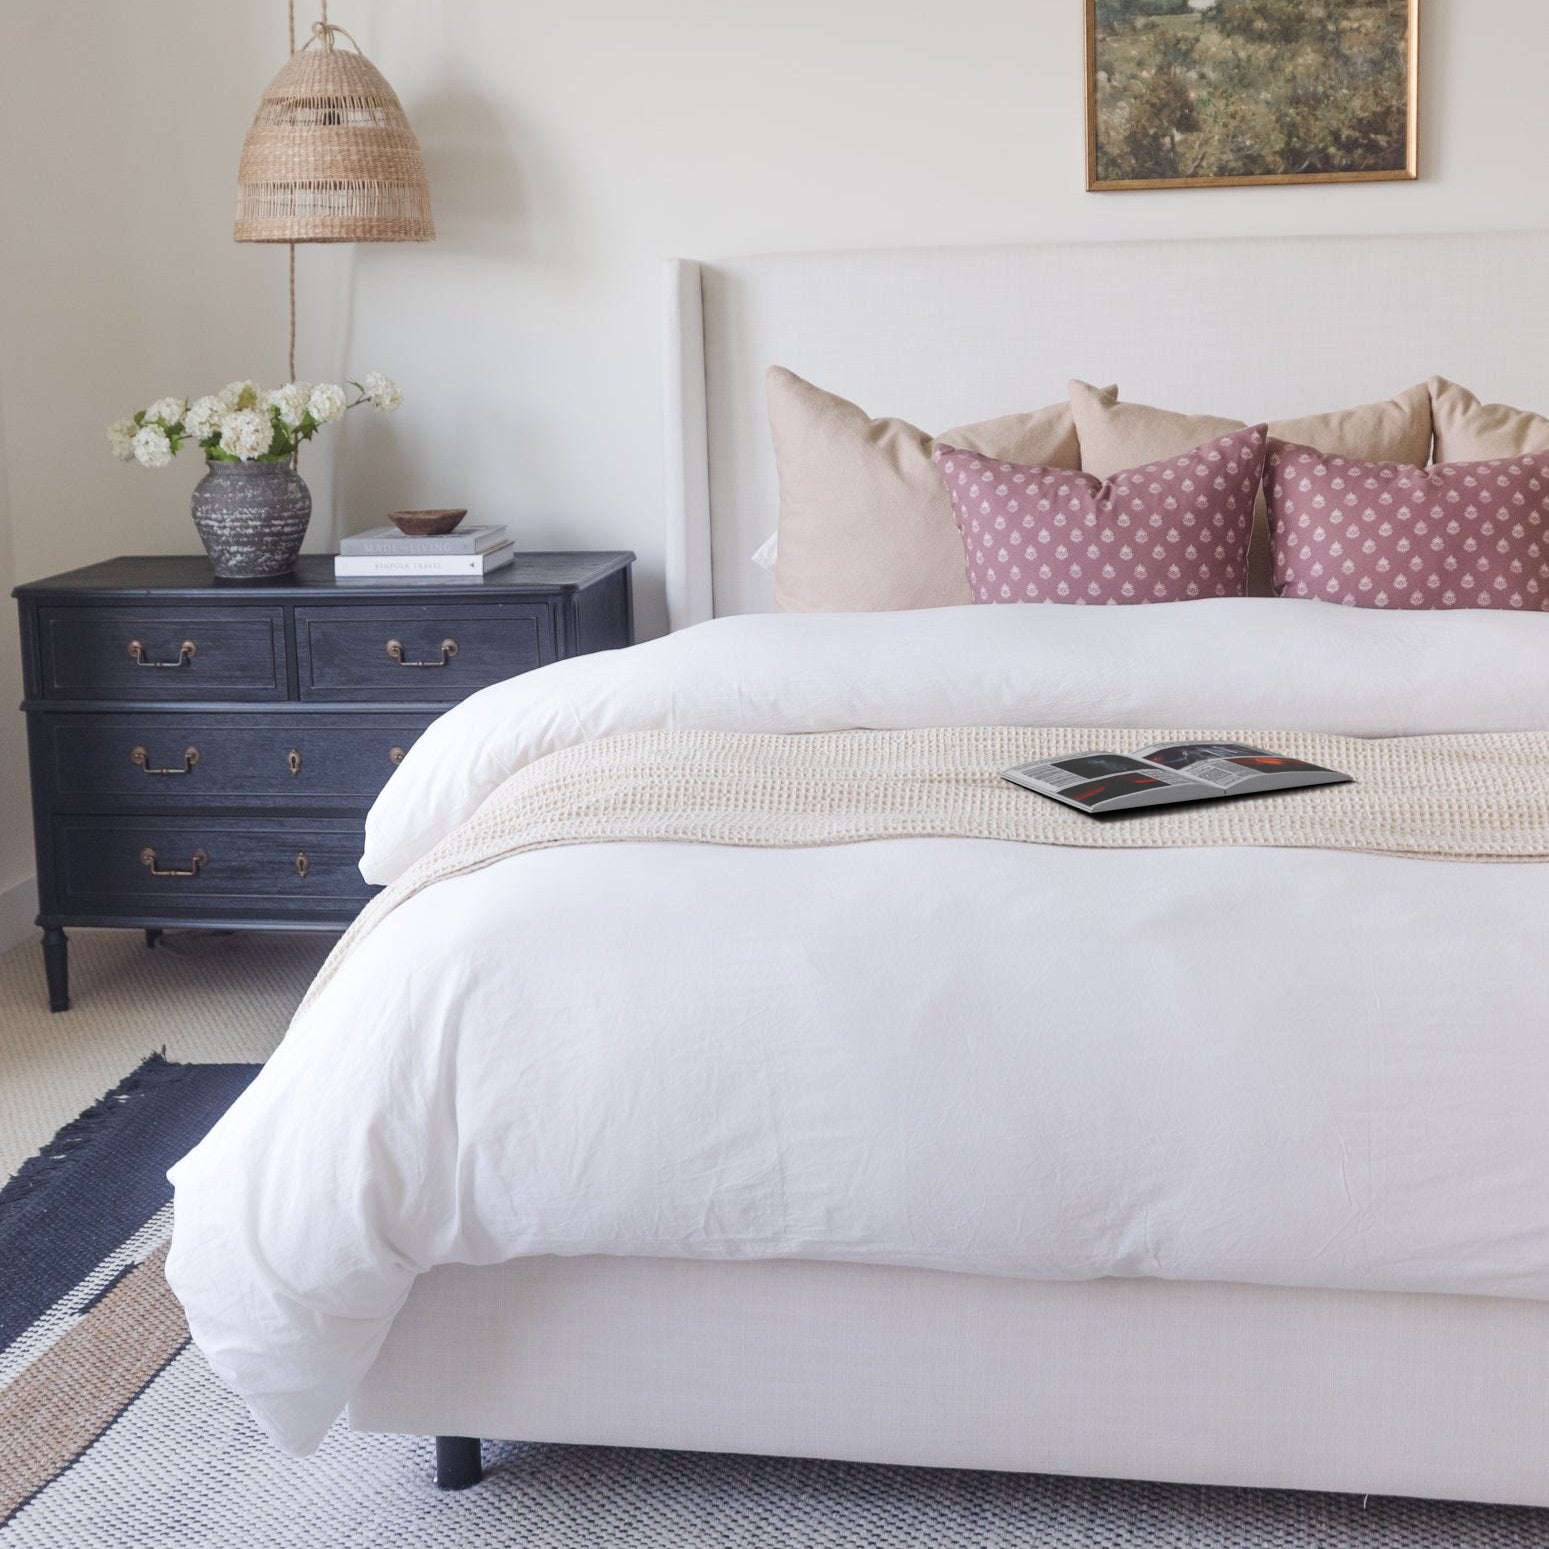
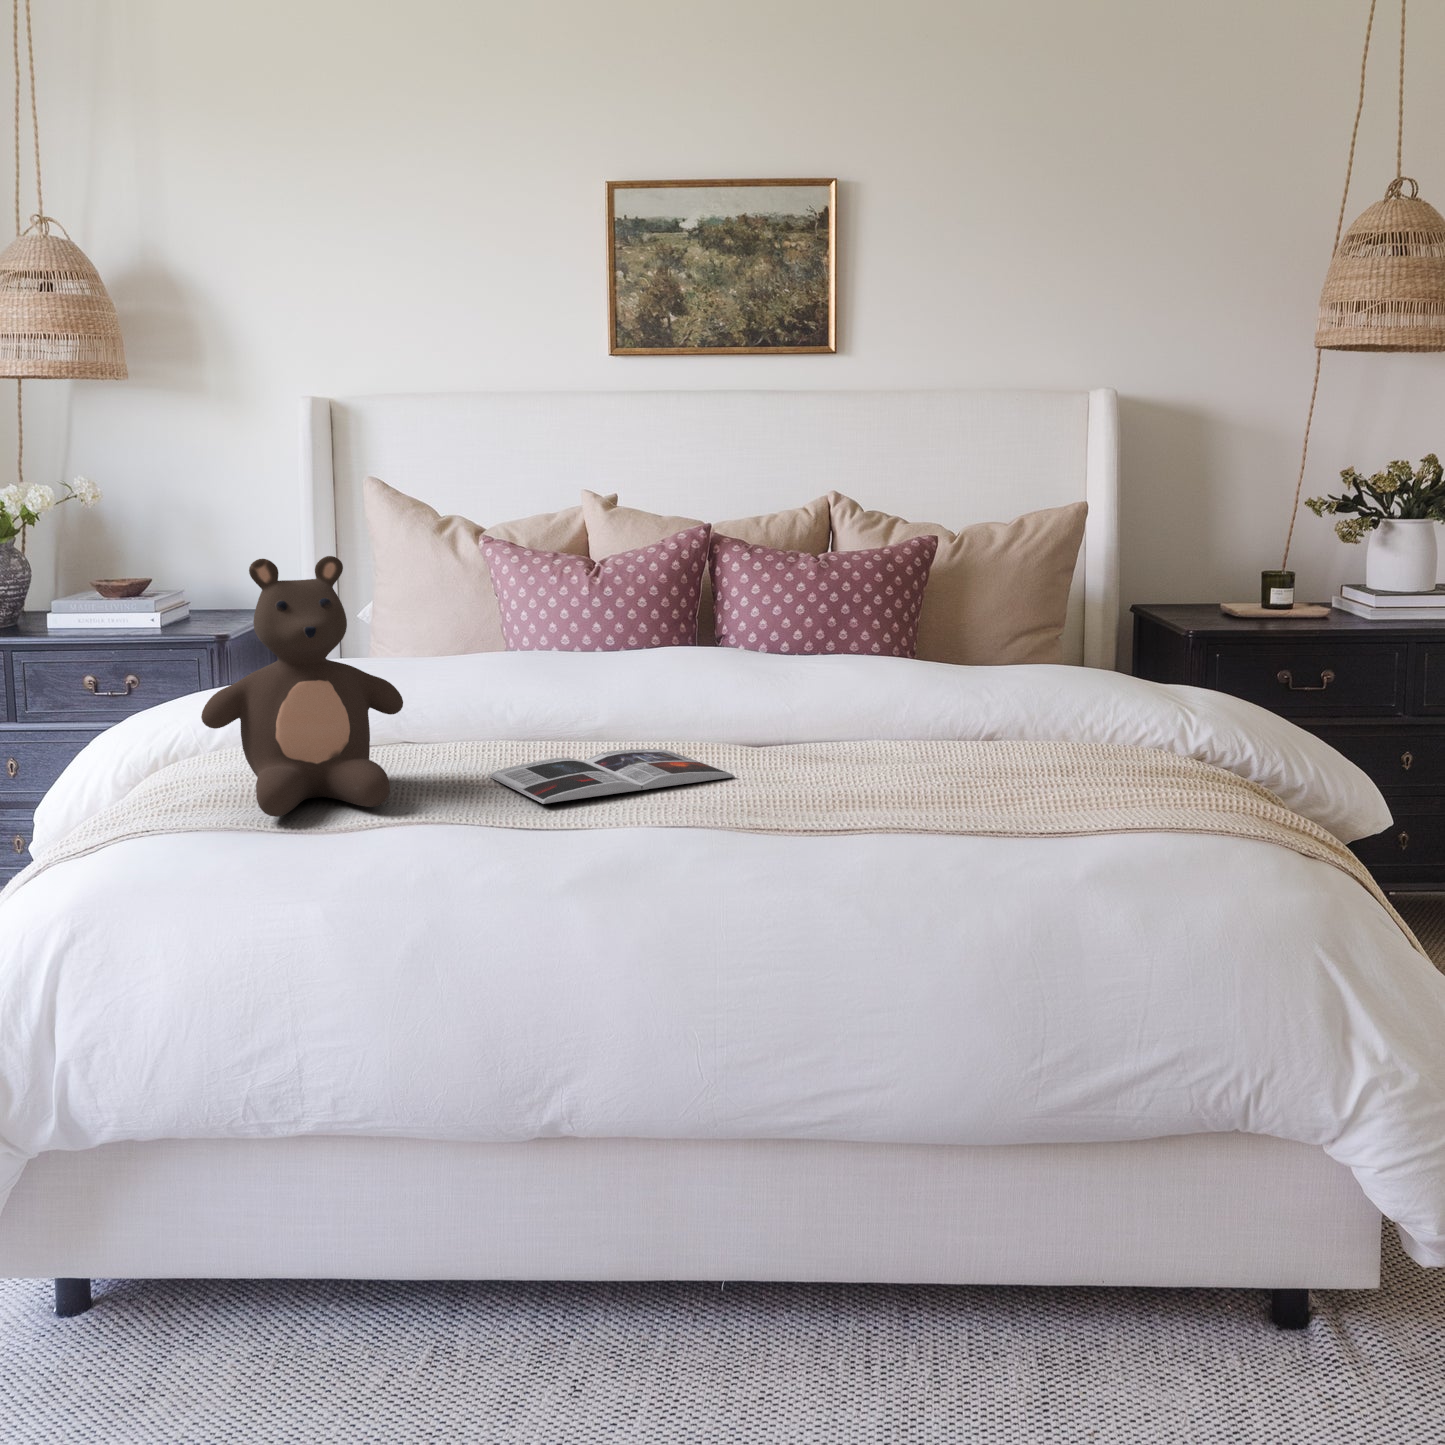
teddy bear: none [619,467,883,825] -> present [201,556,403,817]

